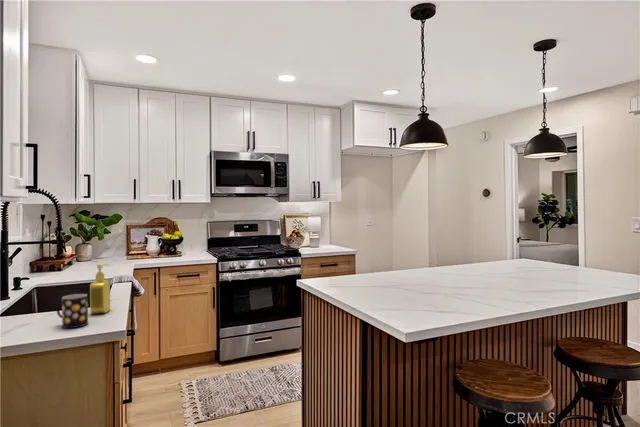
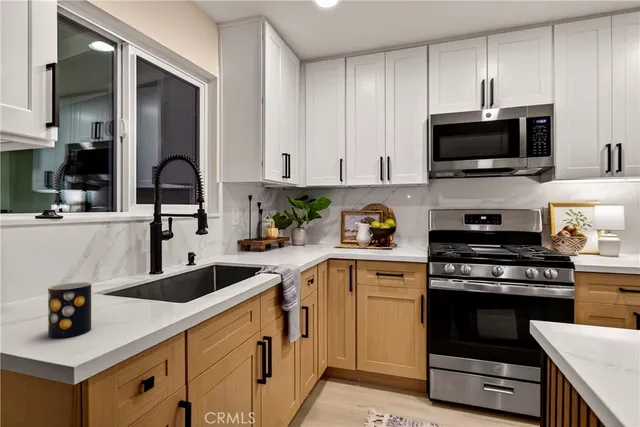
soap dispenser: present [90,264,110,314] -> none [128,241,168,318]

